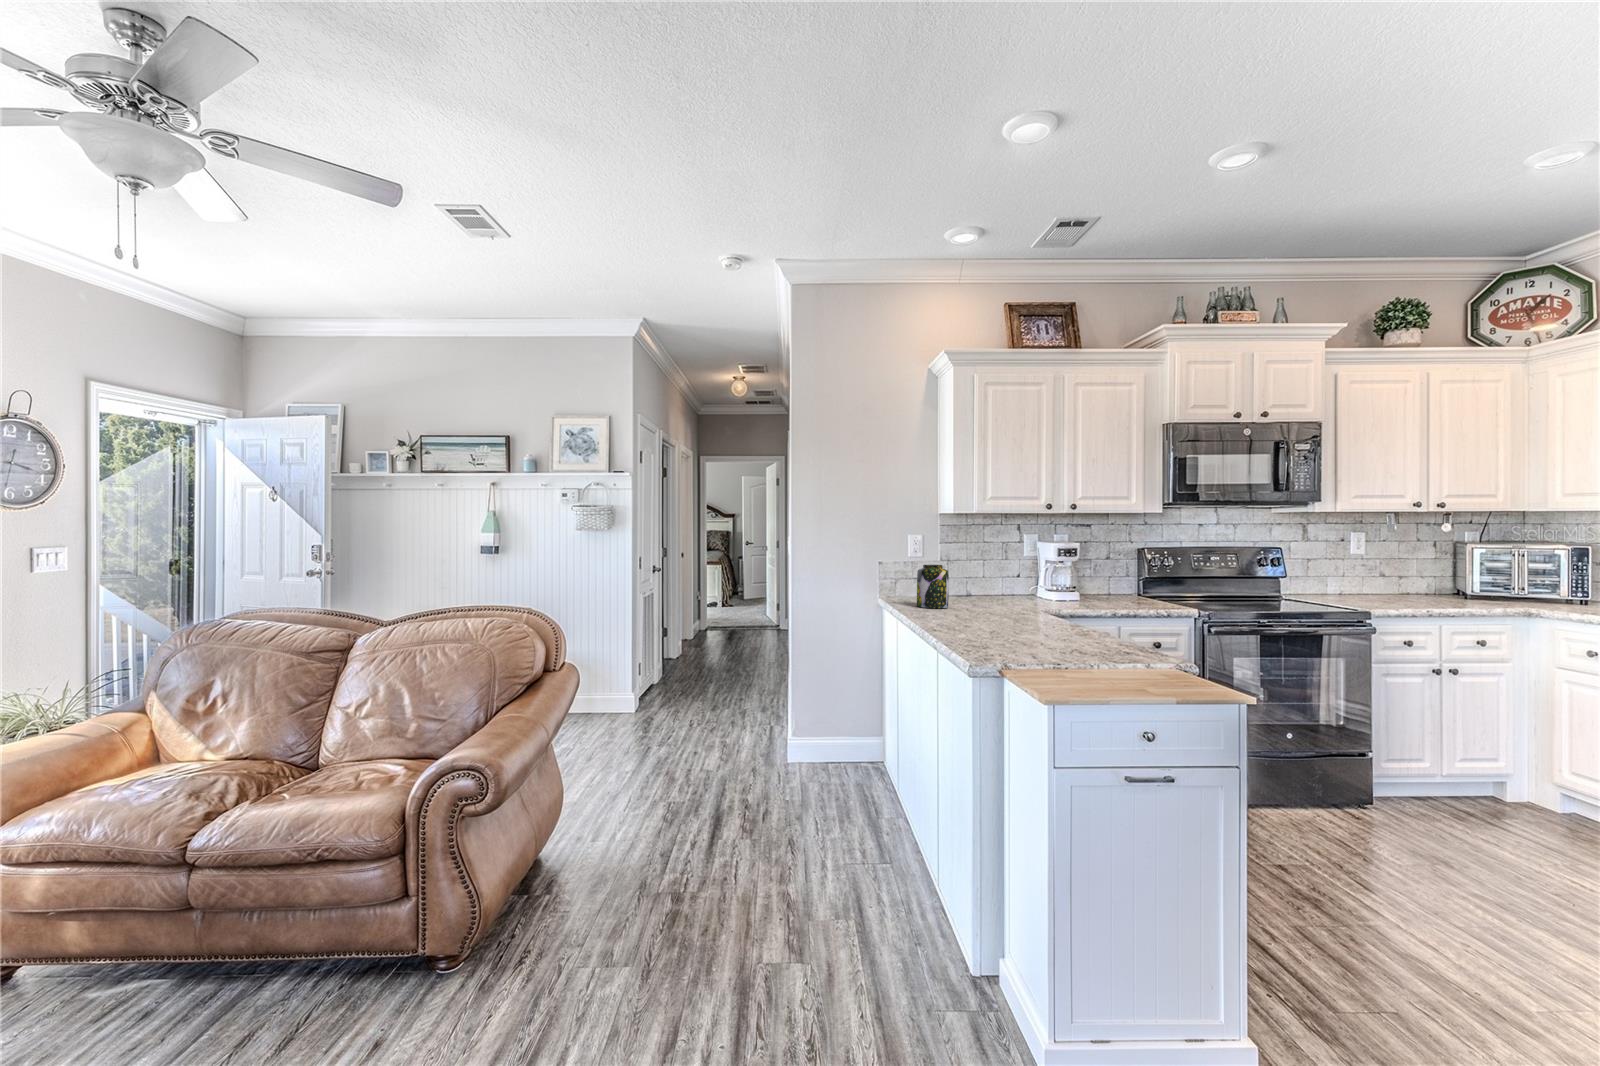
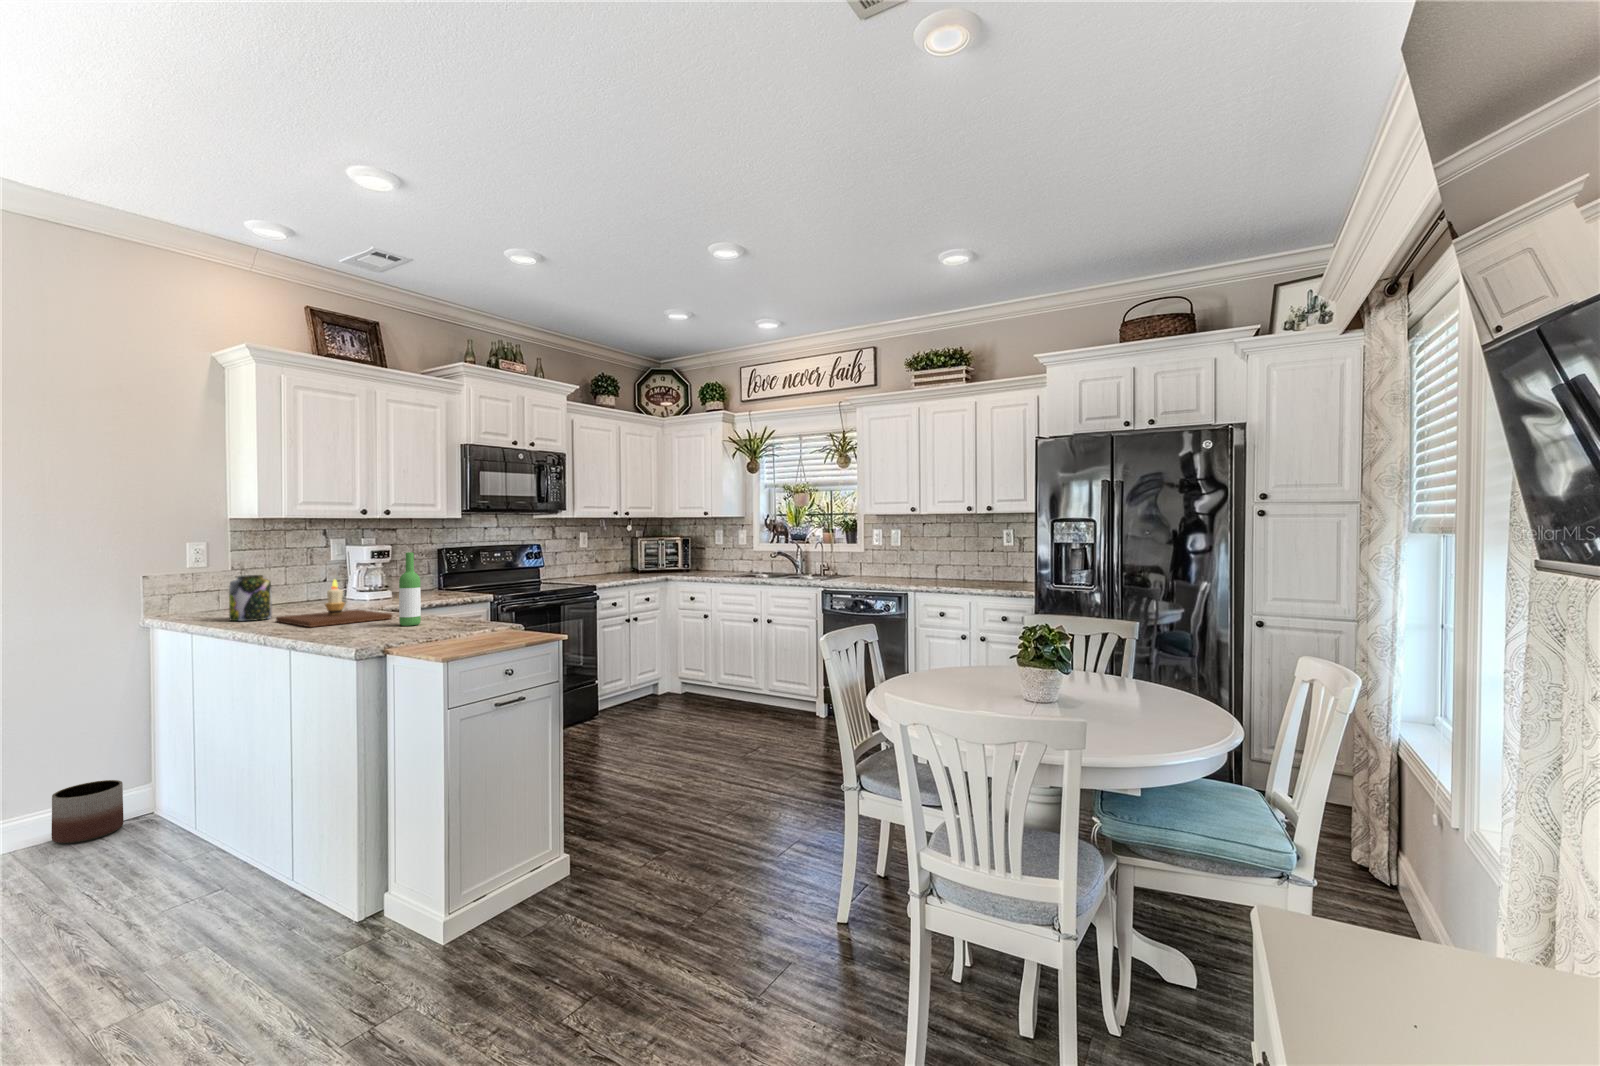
wine bottle: none [1040,545,1064,633] -> present [399,553,421,626]
candle: none [946,572,1045,622] -> present [276,580,392,627]
planter: none [823,724,863,771] -> present [51,780,124,844]

